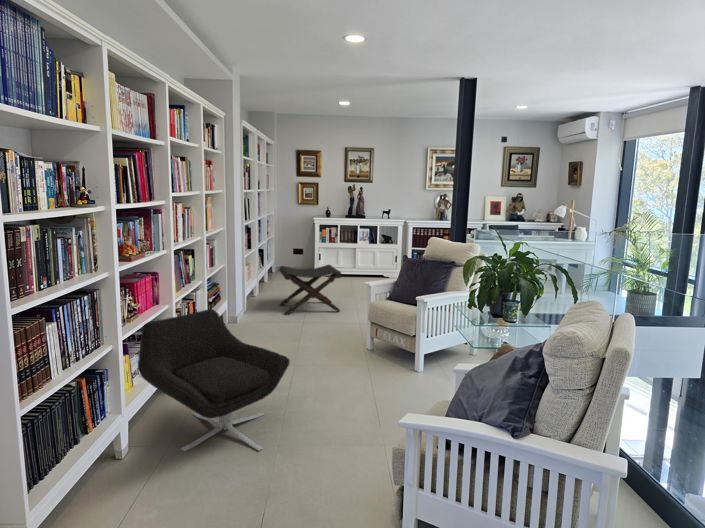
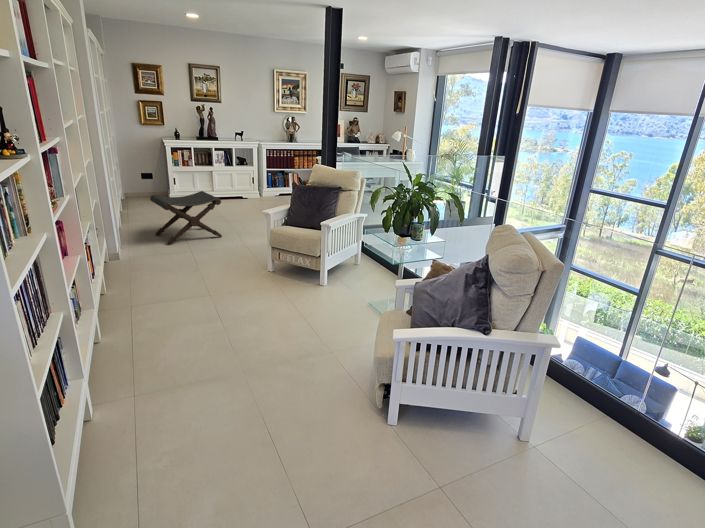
lounge chair: present [138,309,290,451] -> none [75,254,237,397]

